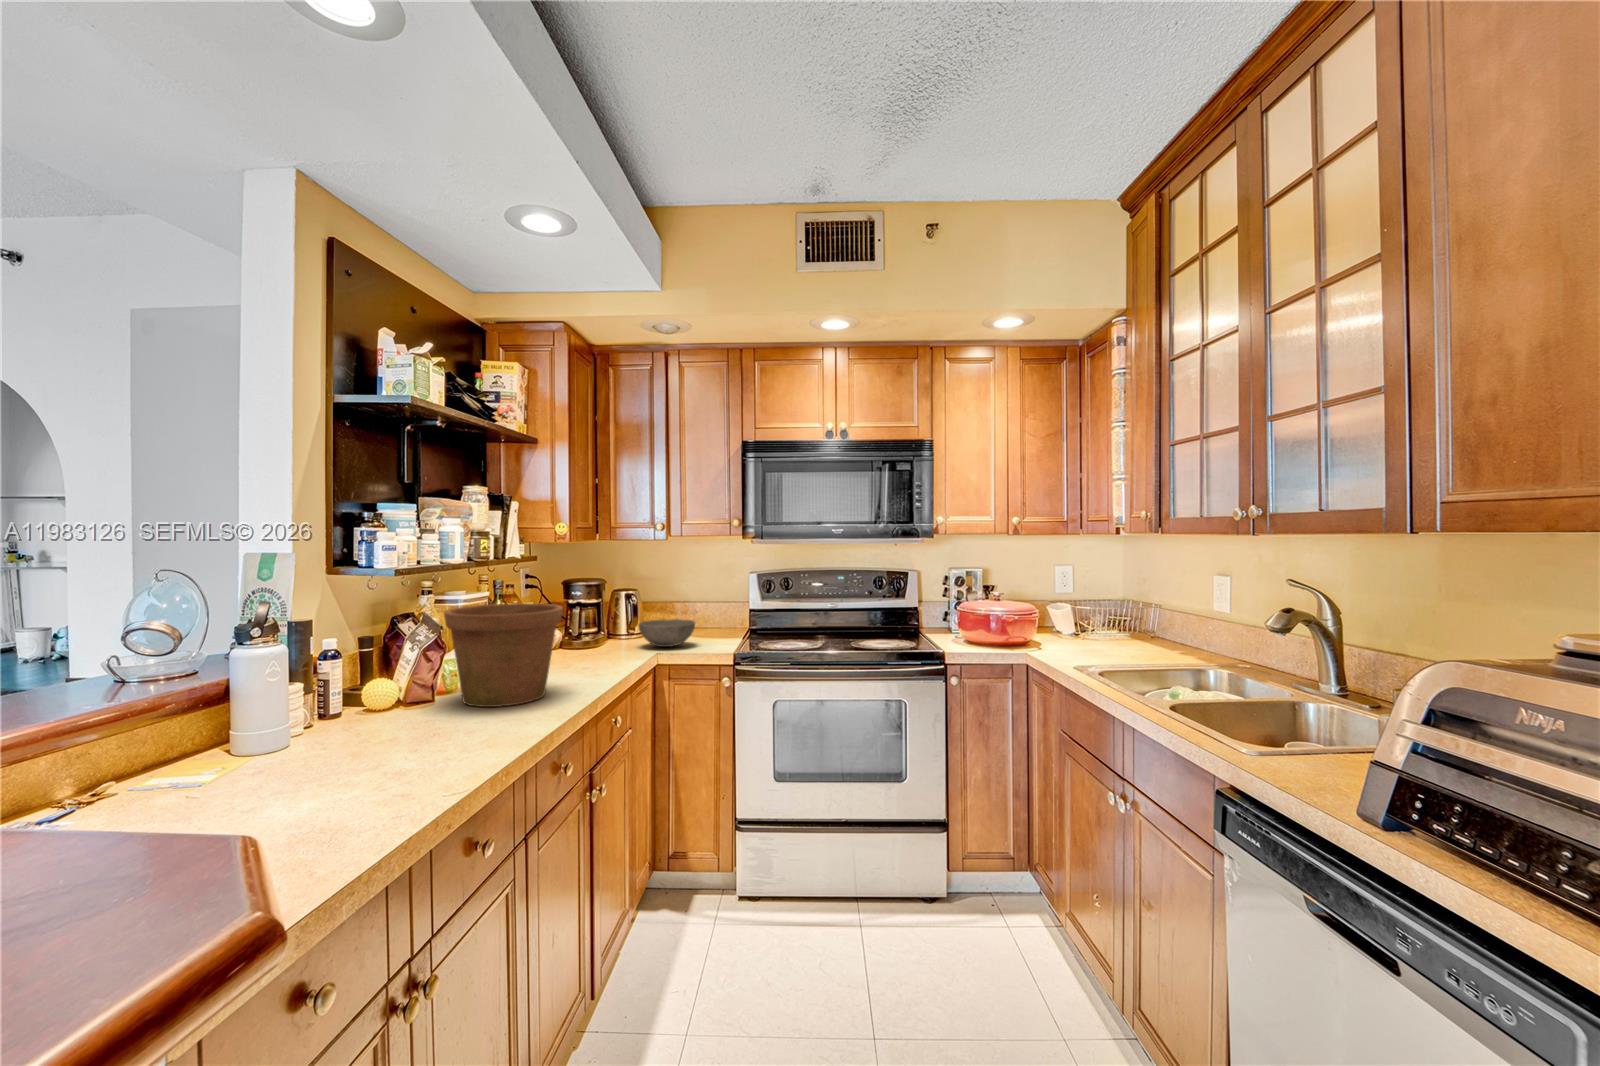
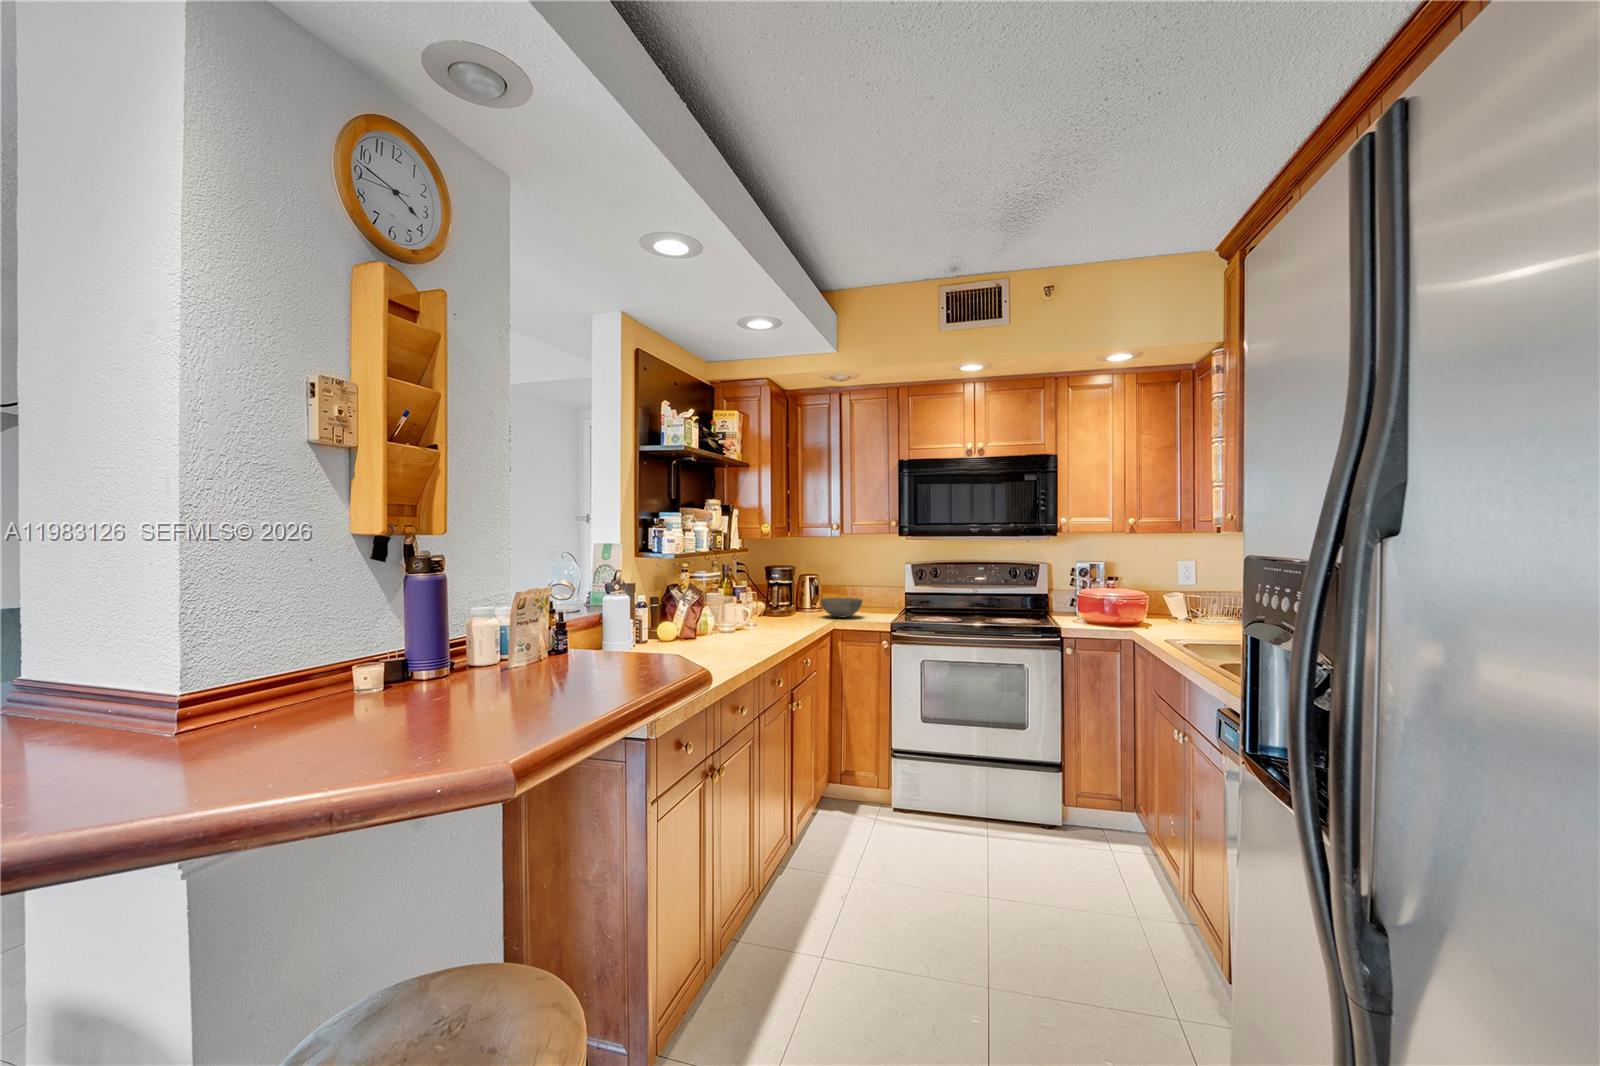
flower pot: present [444,603,563,707] -> none [703,579,774,643]

